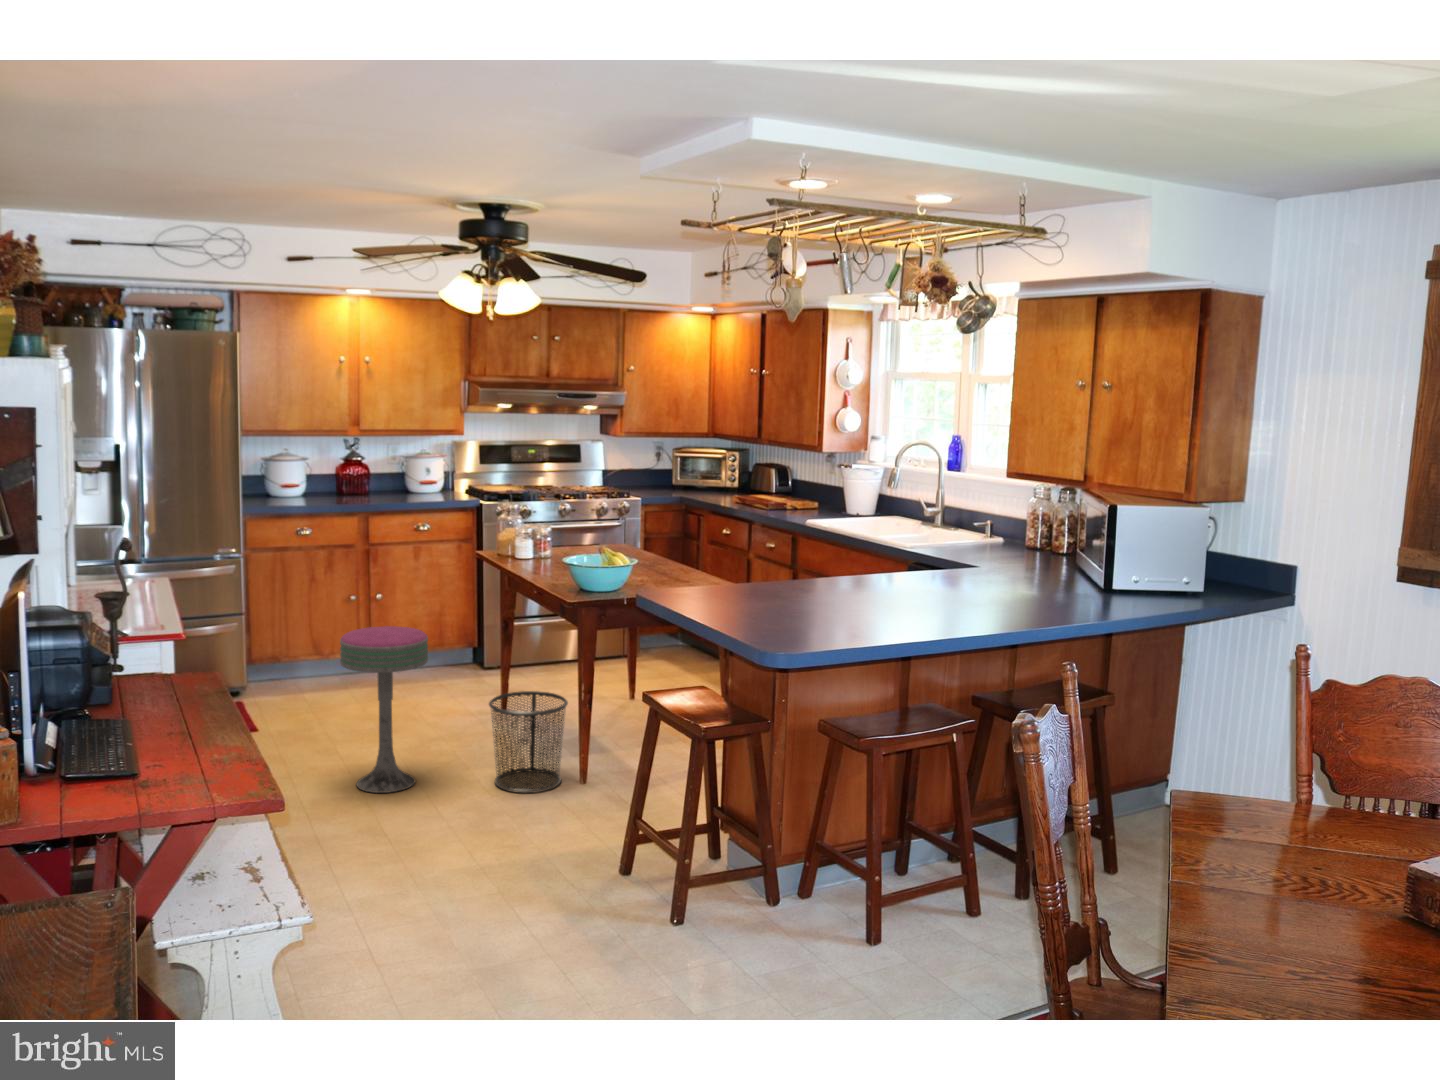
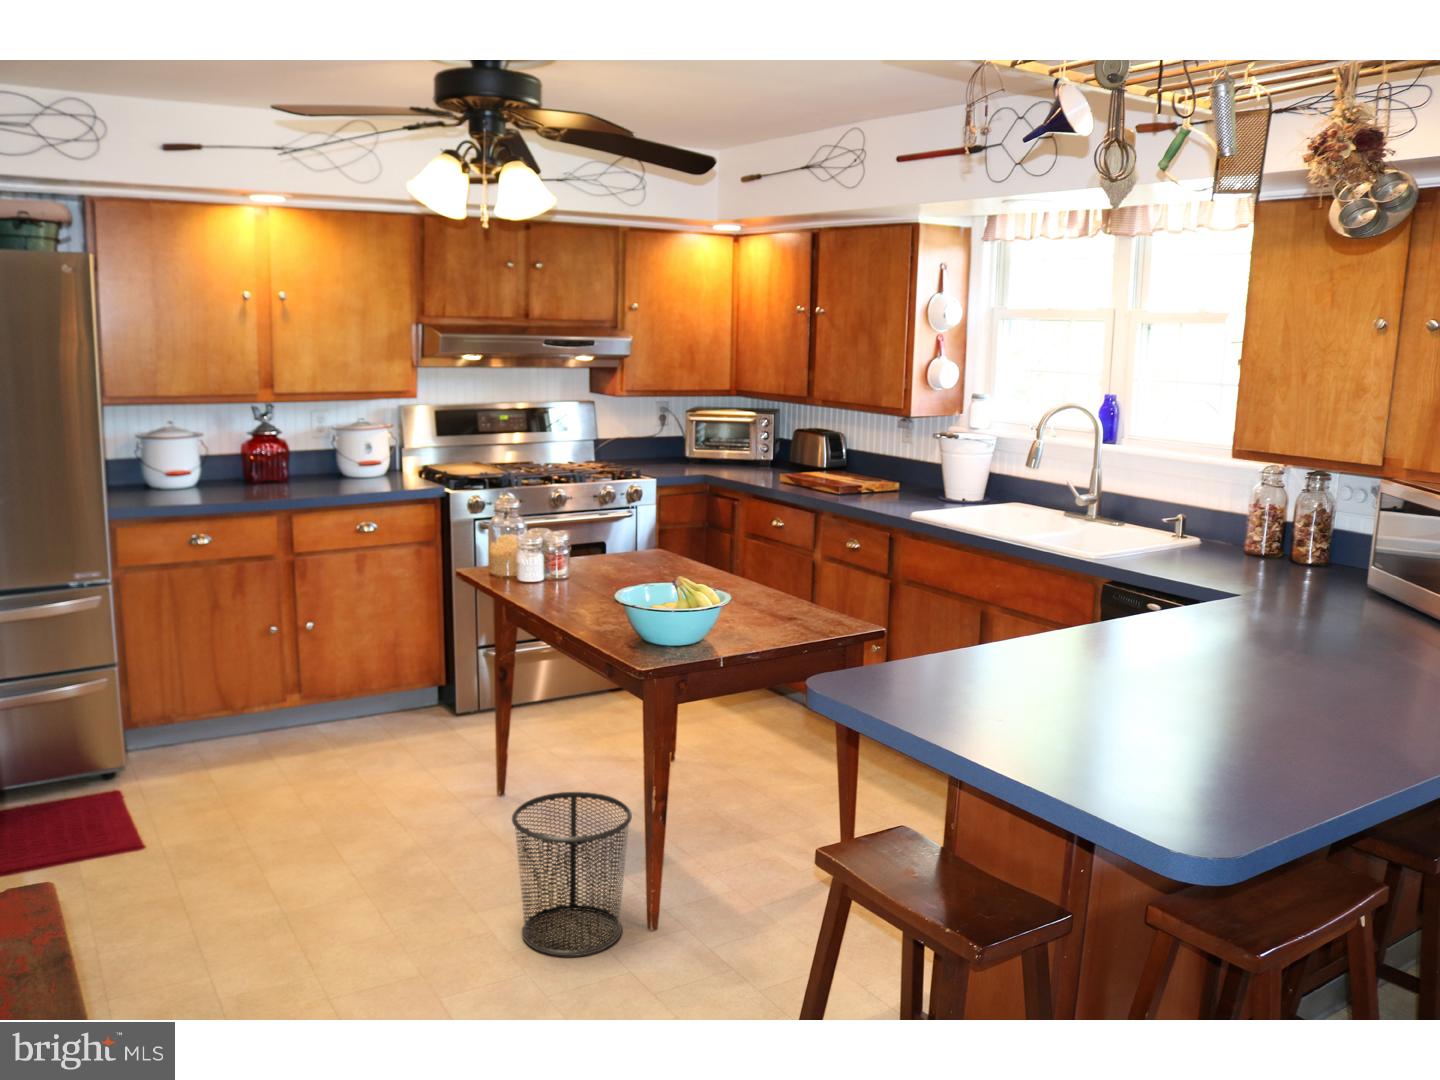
bar stool: present [340,626,428,793] -> none [277,705,416,970]

